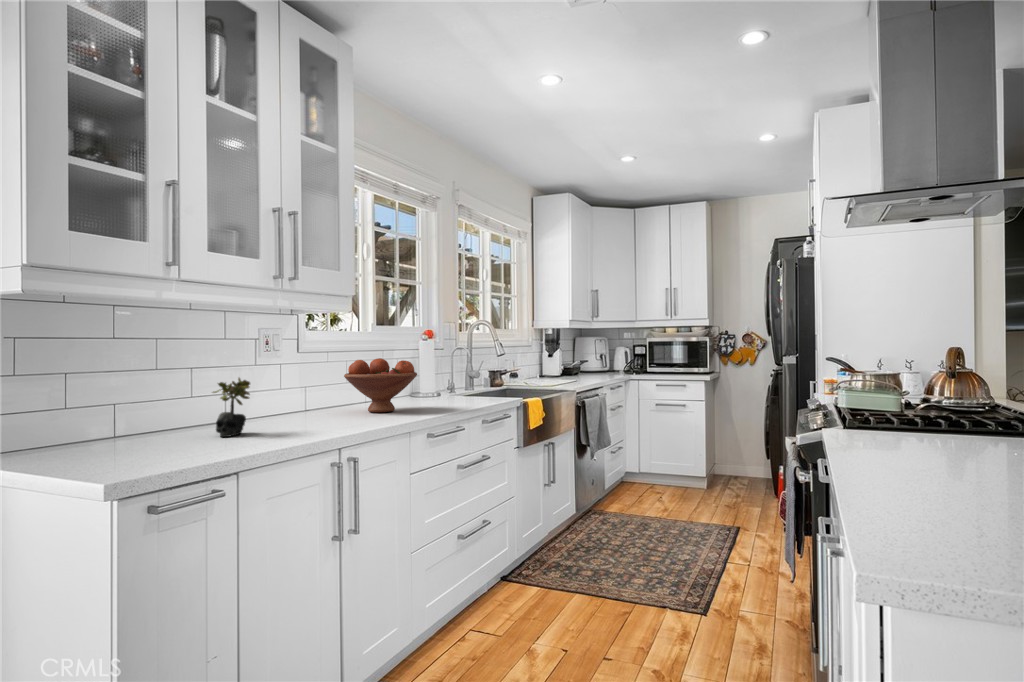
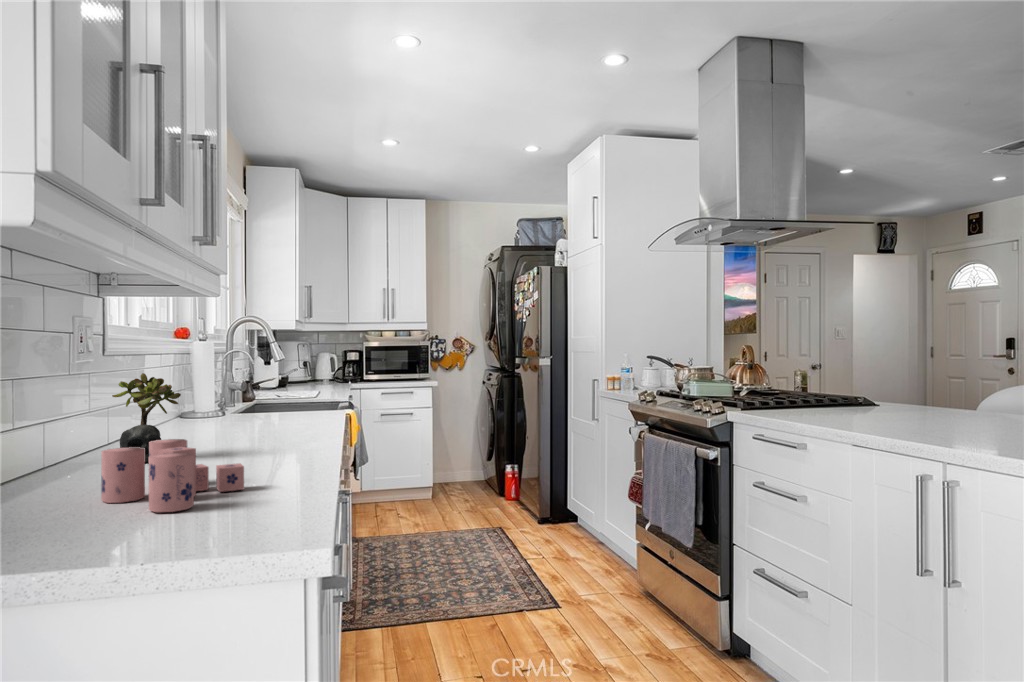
fruit bowl: present [344,358,417,412] -> none [178,354,282,426]
candle: none [91,425,187,472] -> present [101,439,244,512]

